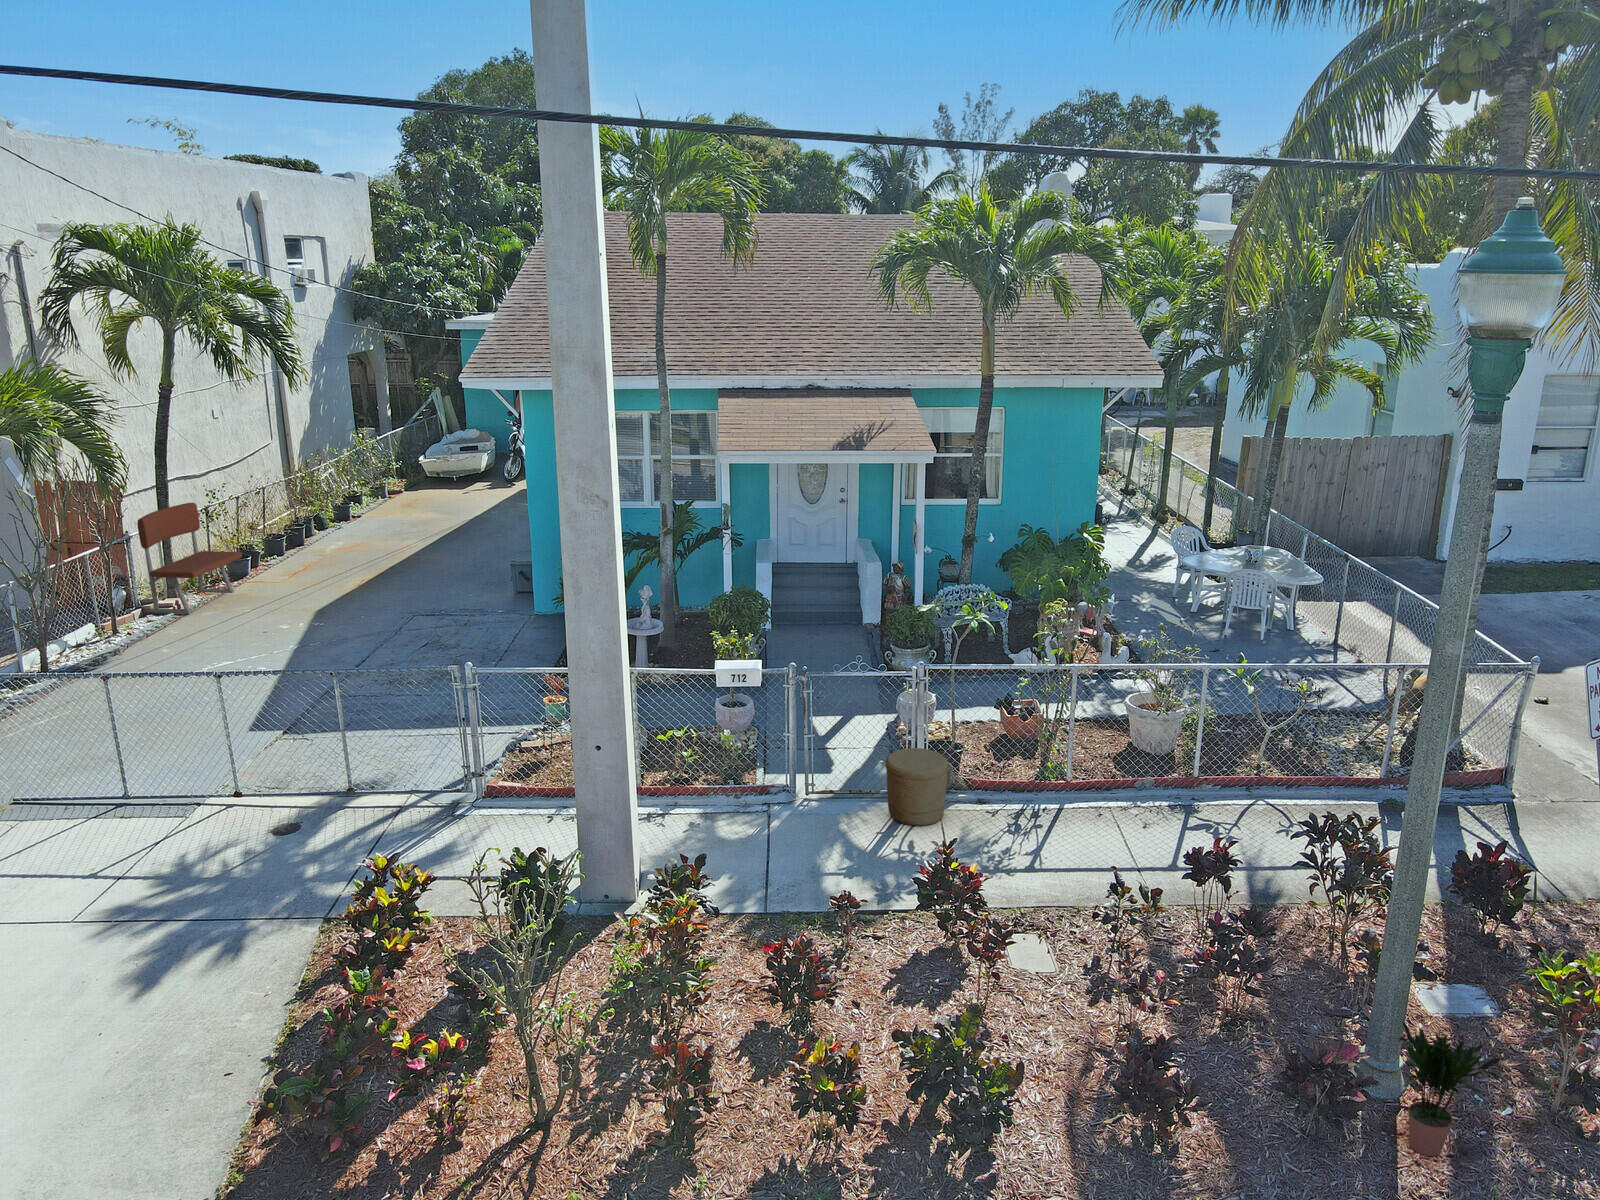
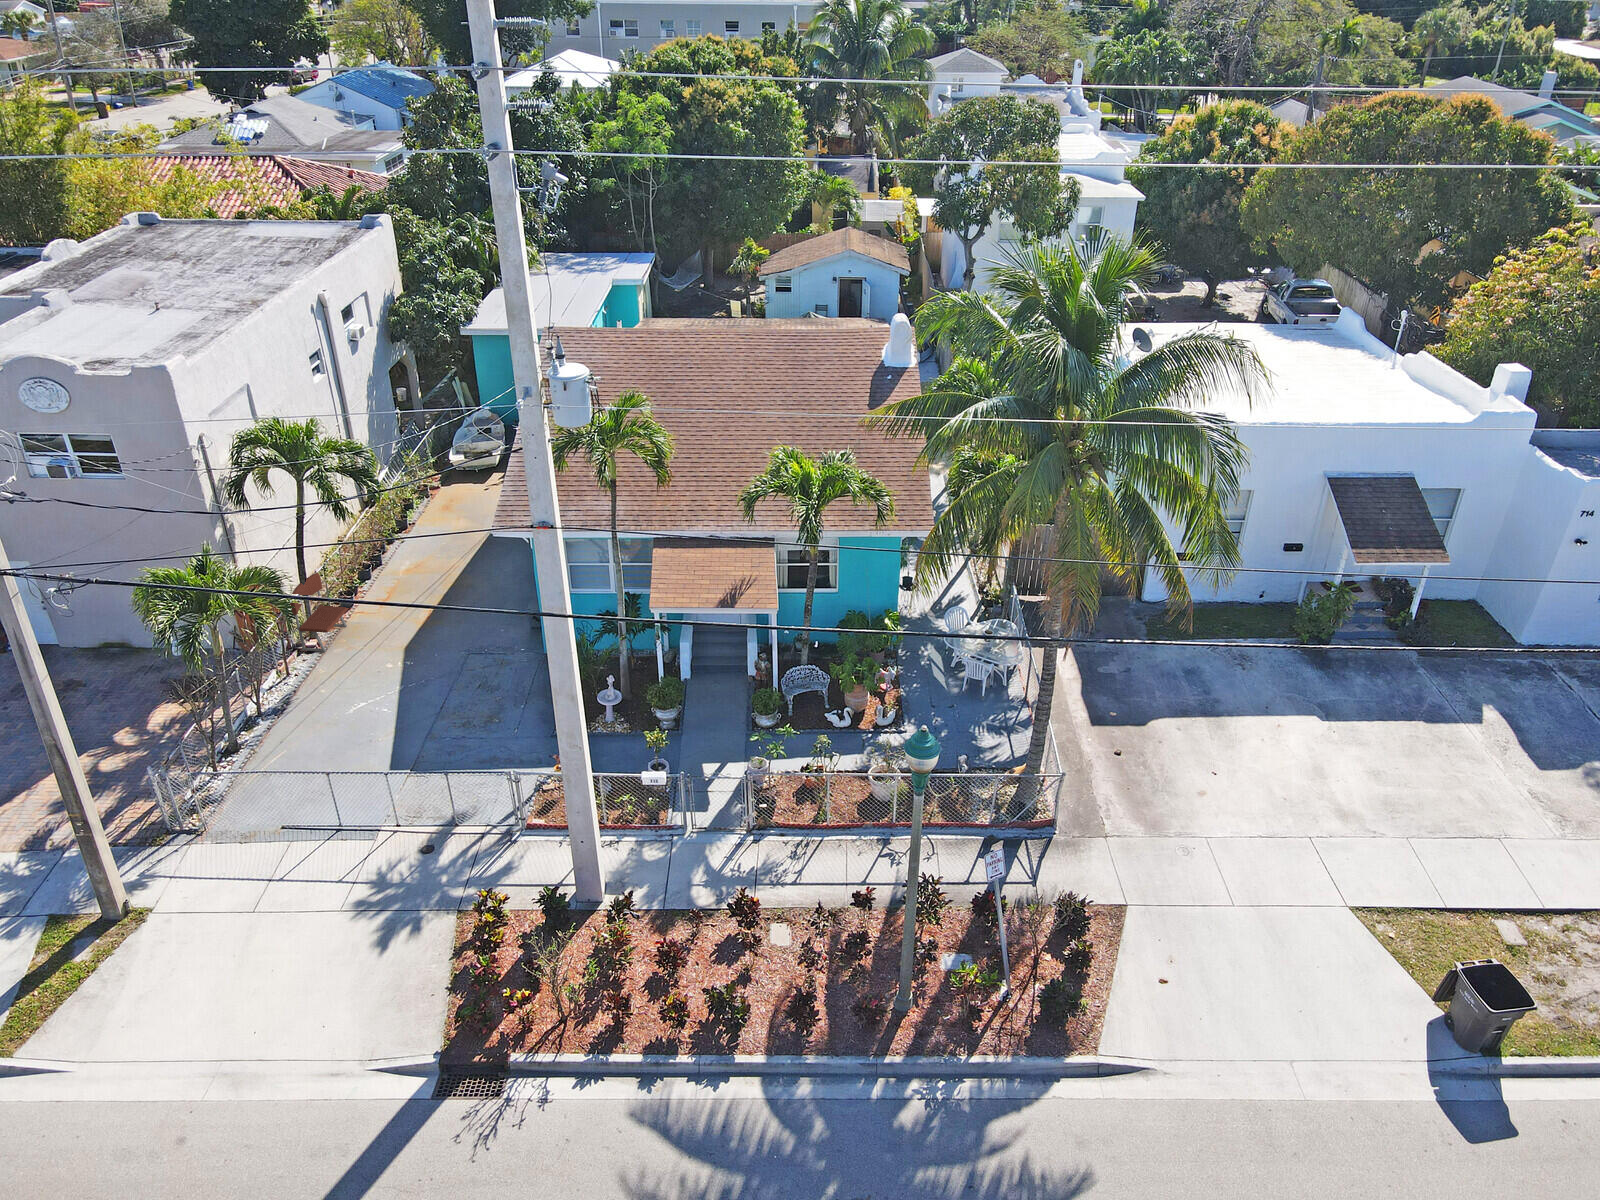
woven basket: present [885,748,948,826] -> none [730,810,762,852]
potted plant: present [1399,1022,1501,1156] -> none [892,984,931,1039]

